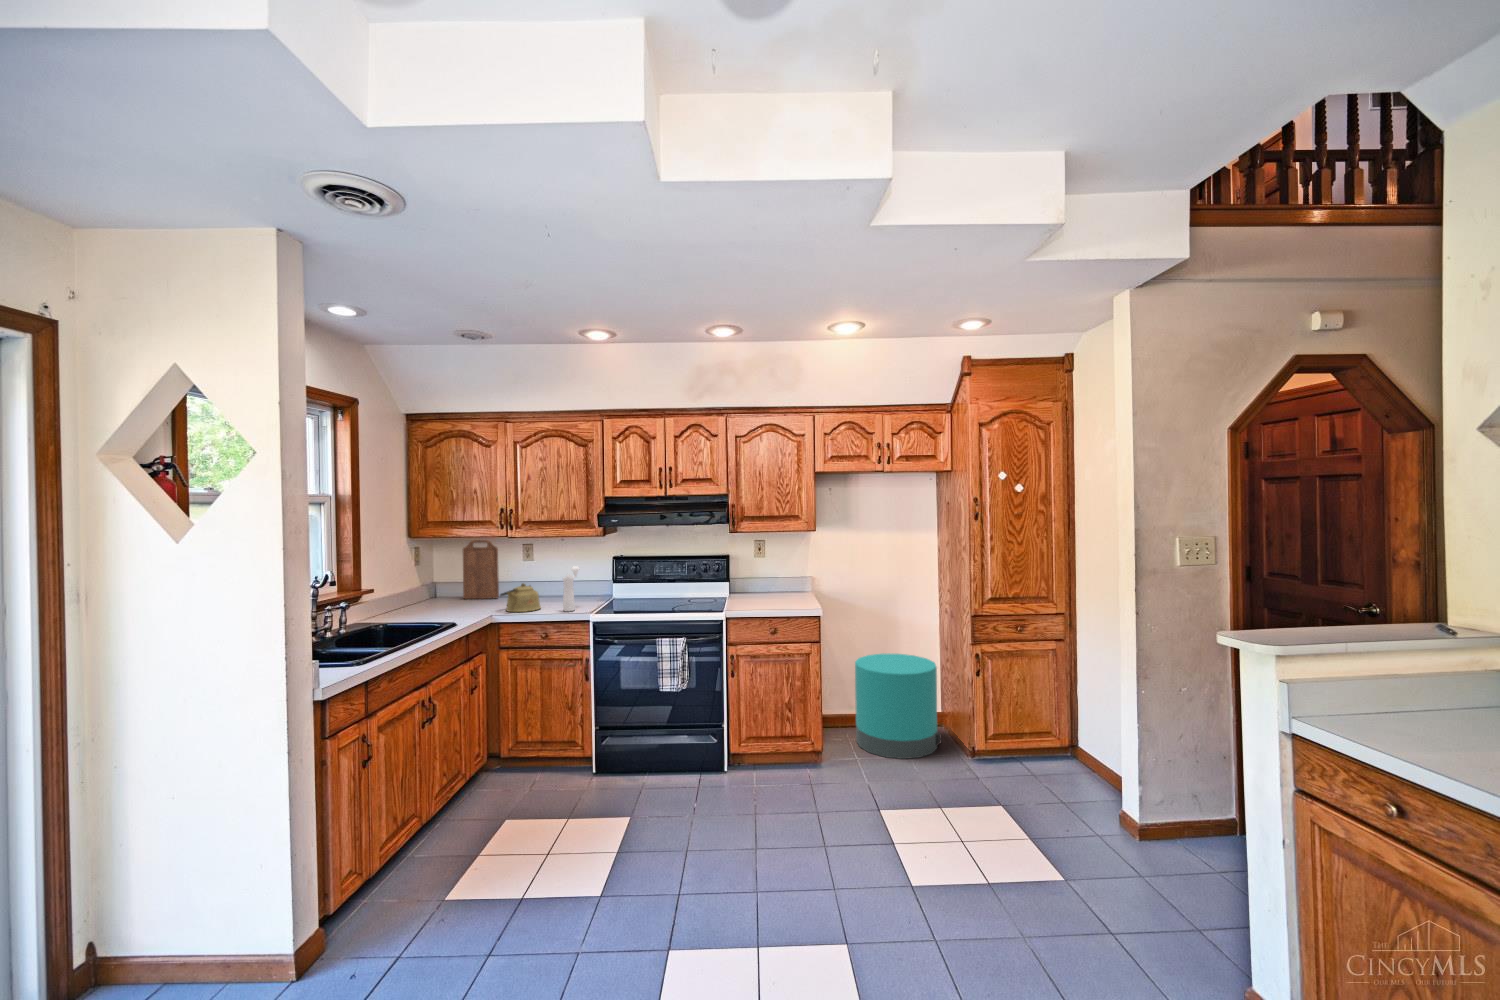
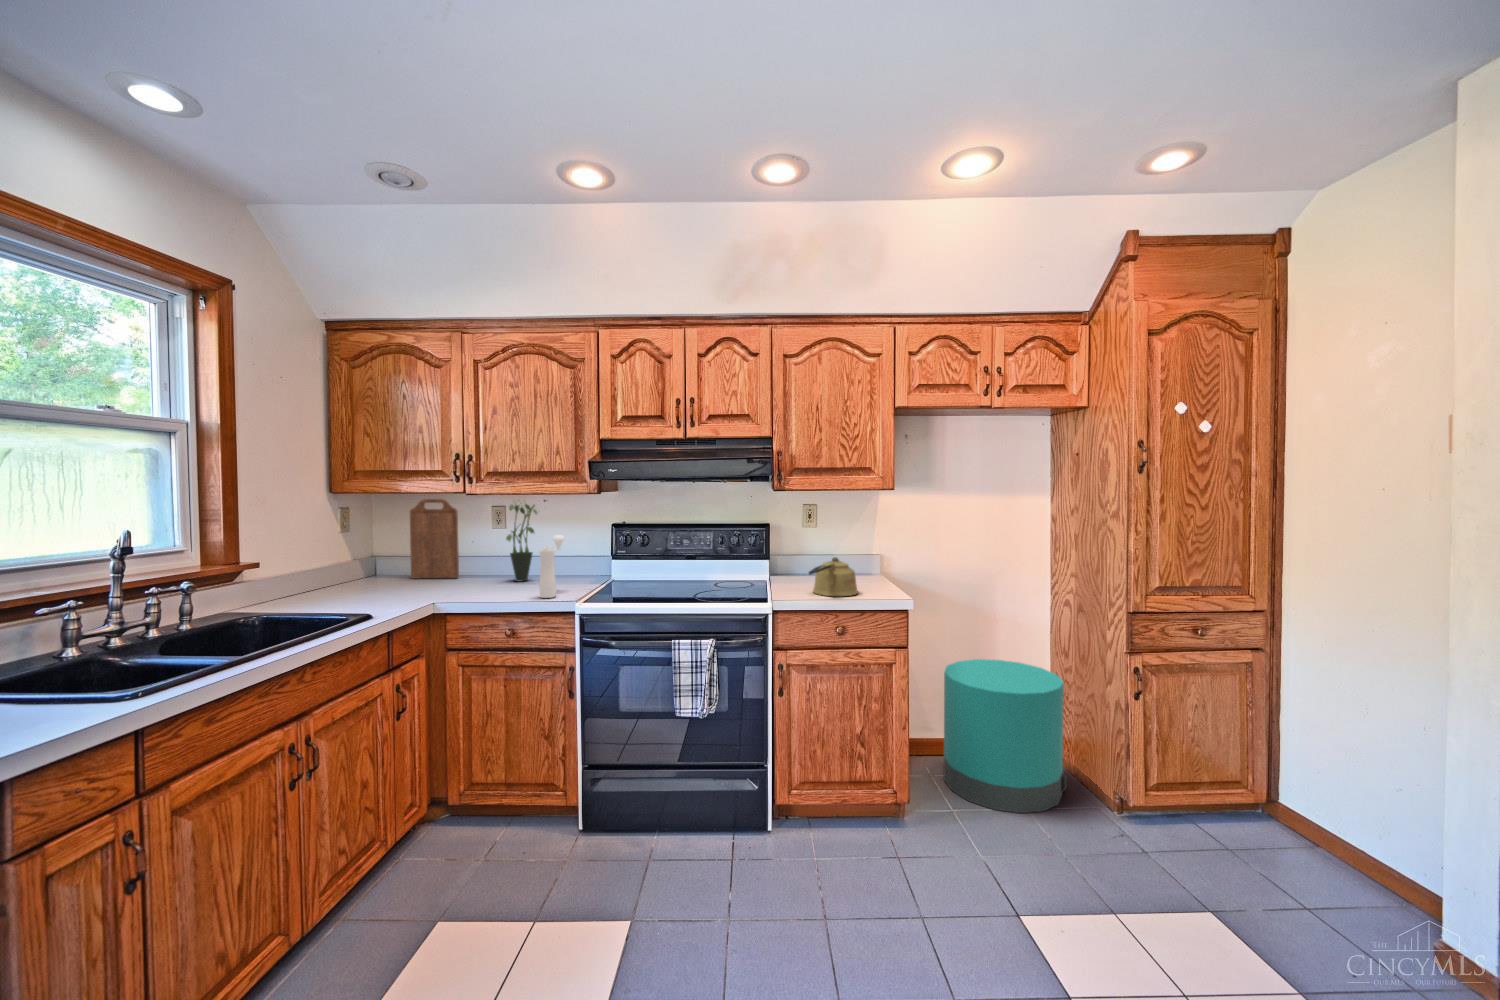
potted plant: none [535,540,560,600] -> present [506,504,537,581]
kettle: present [500,583,541,612] -> present [809,557,858,596]

